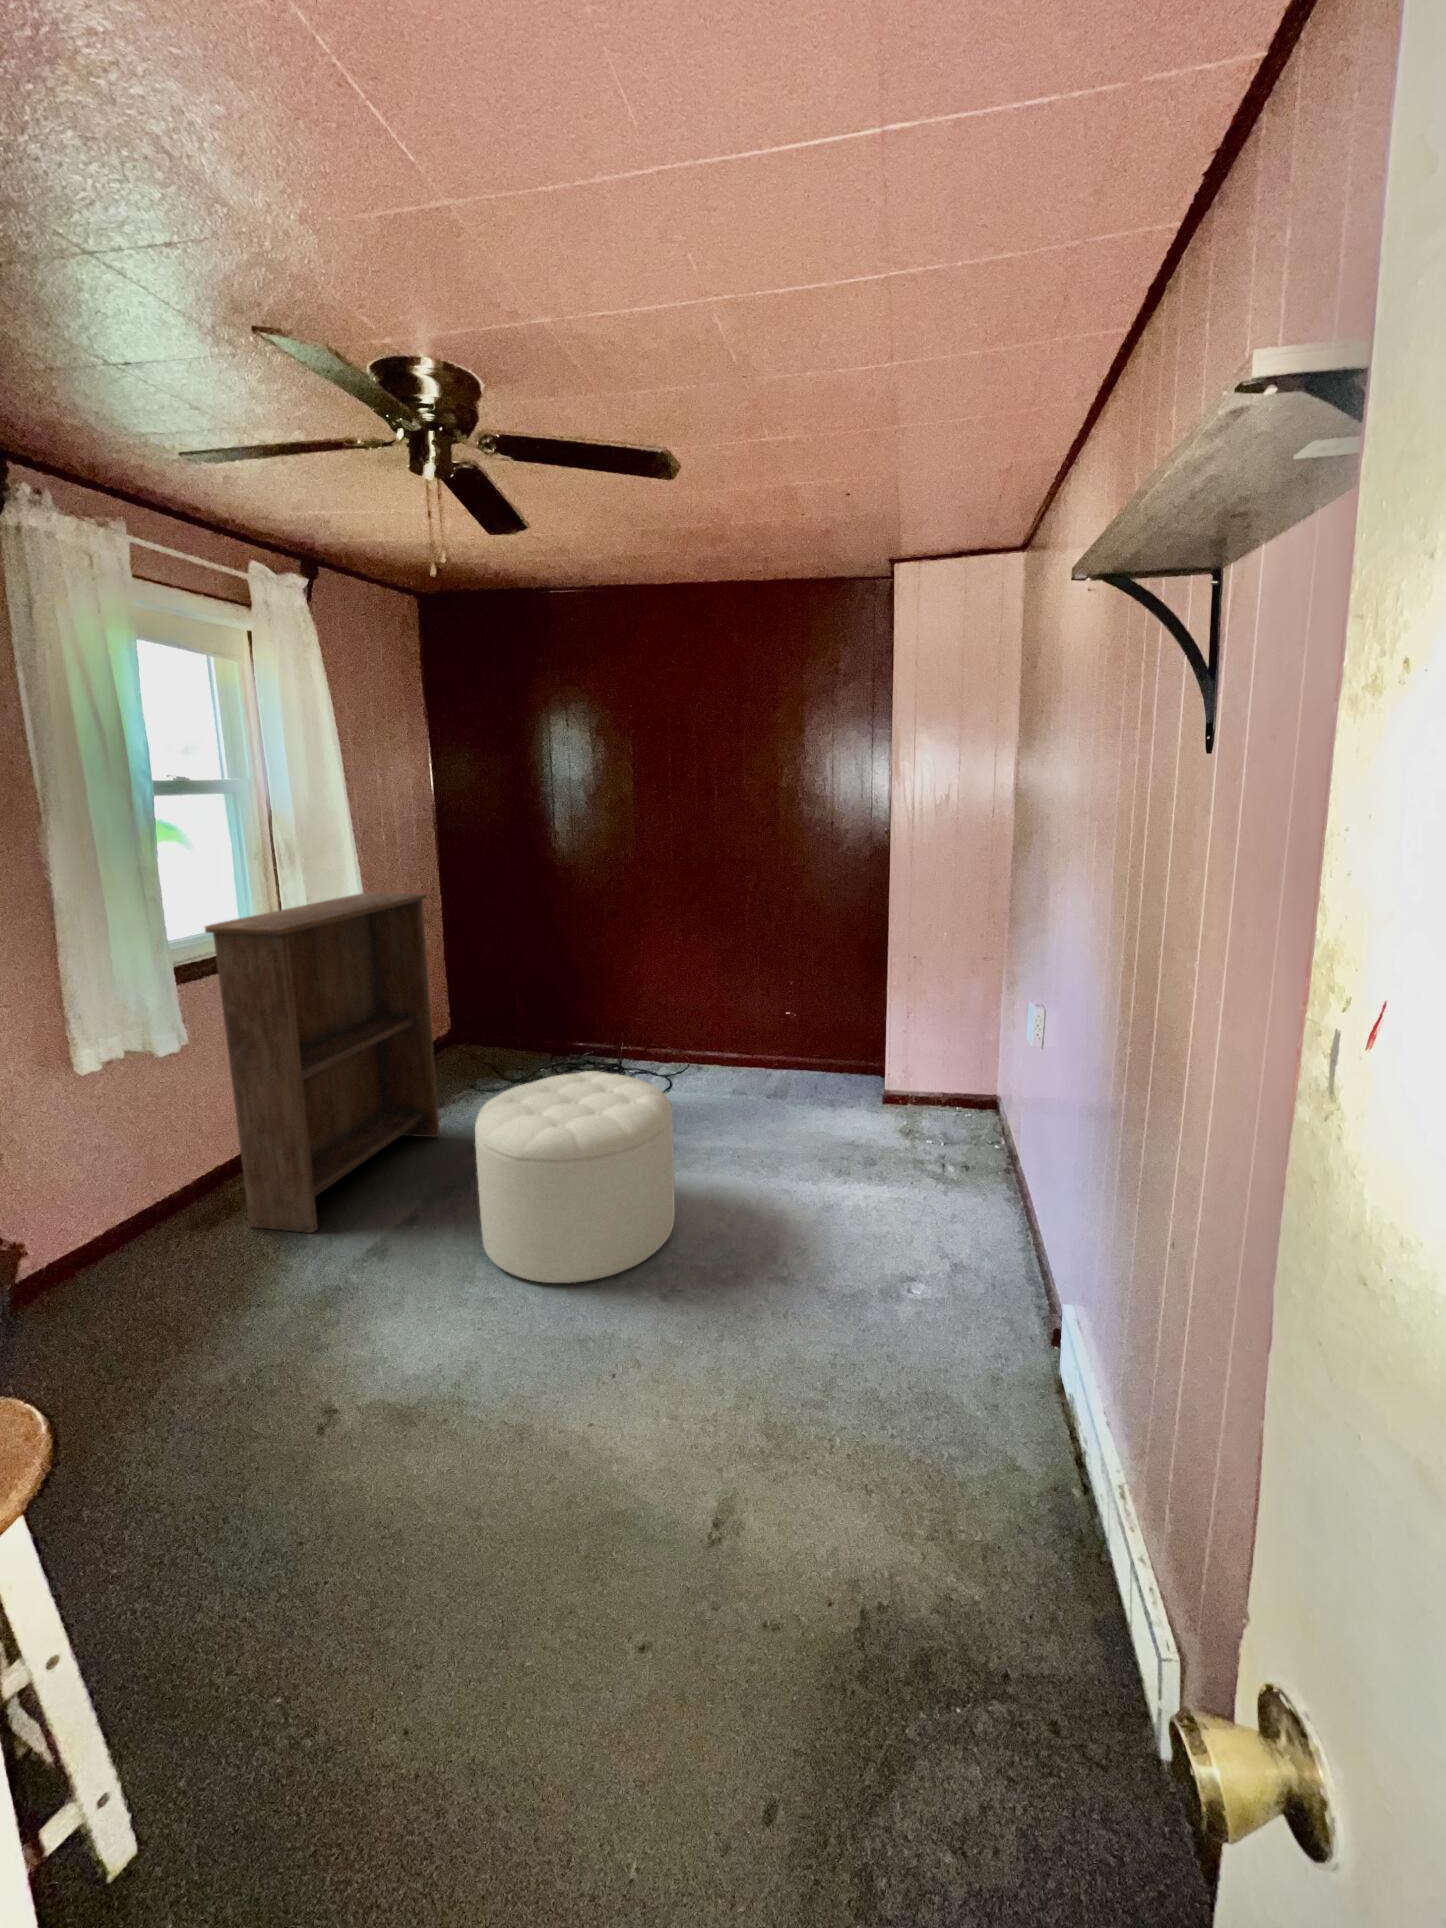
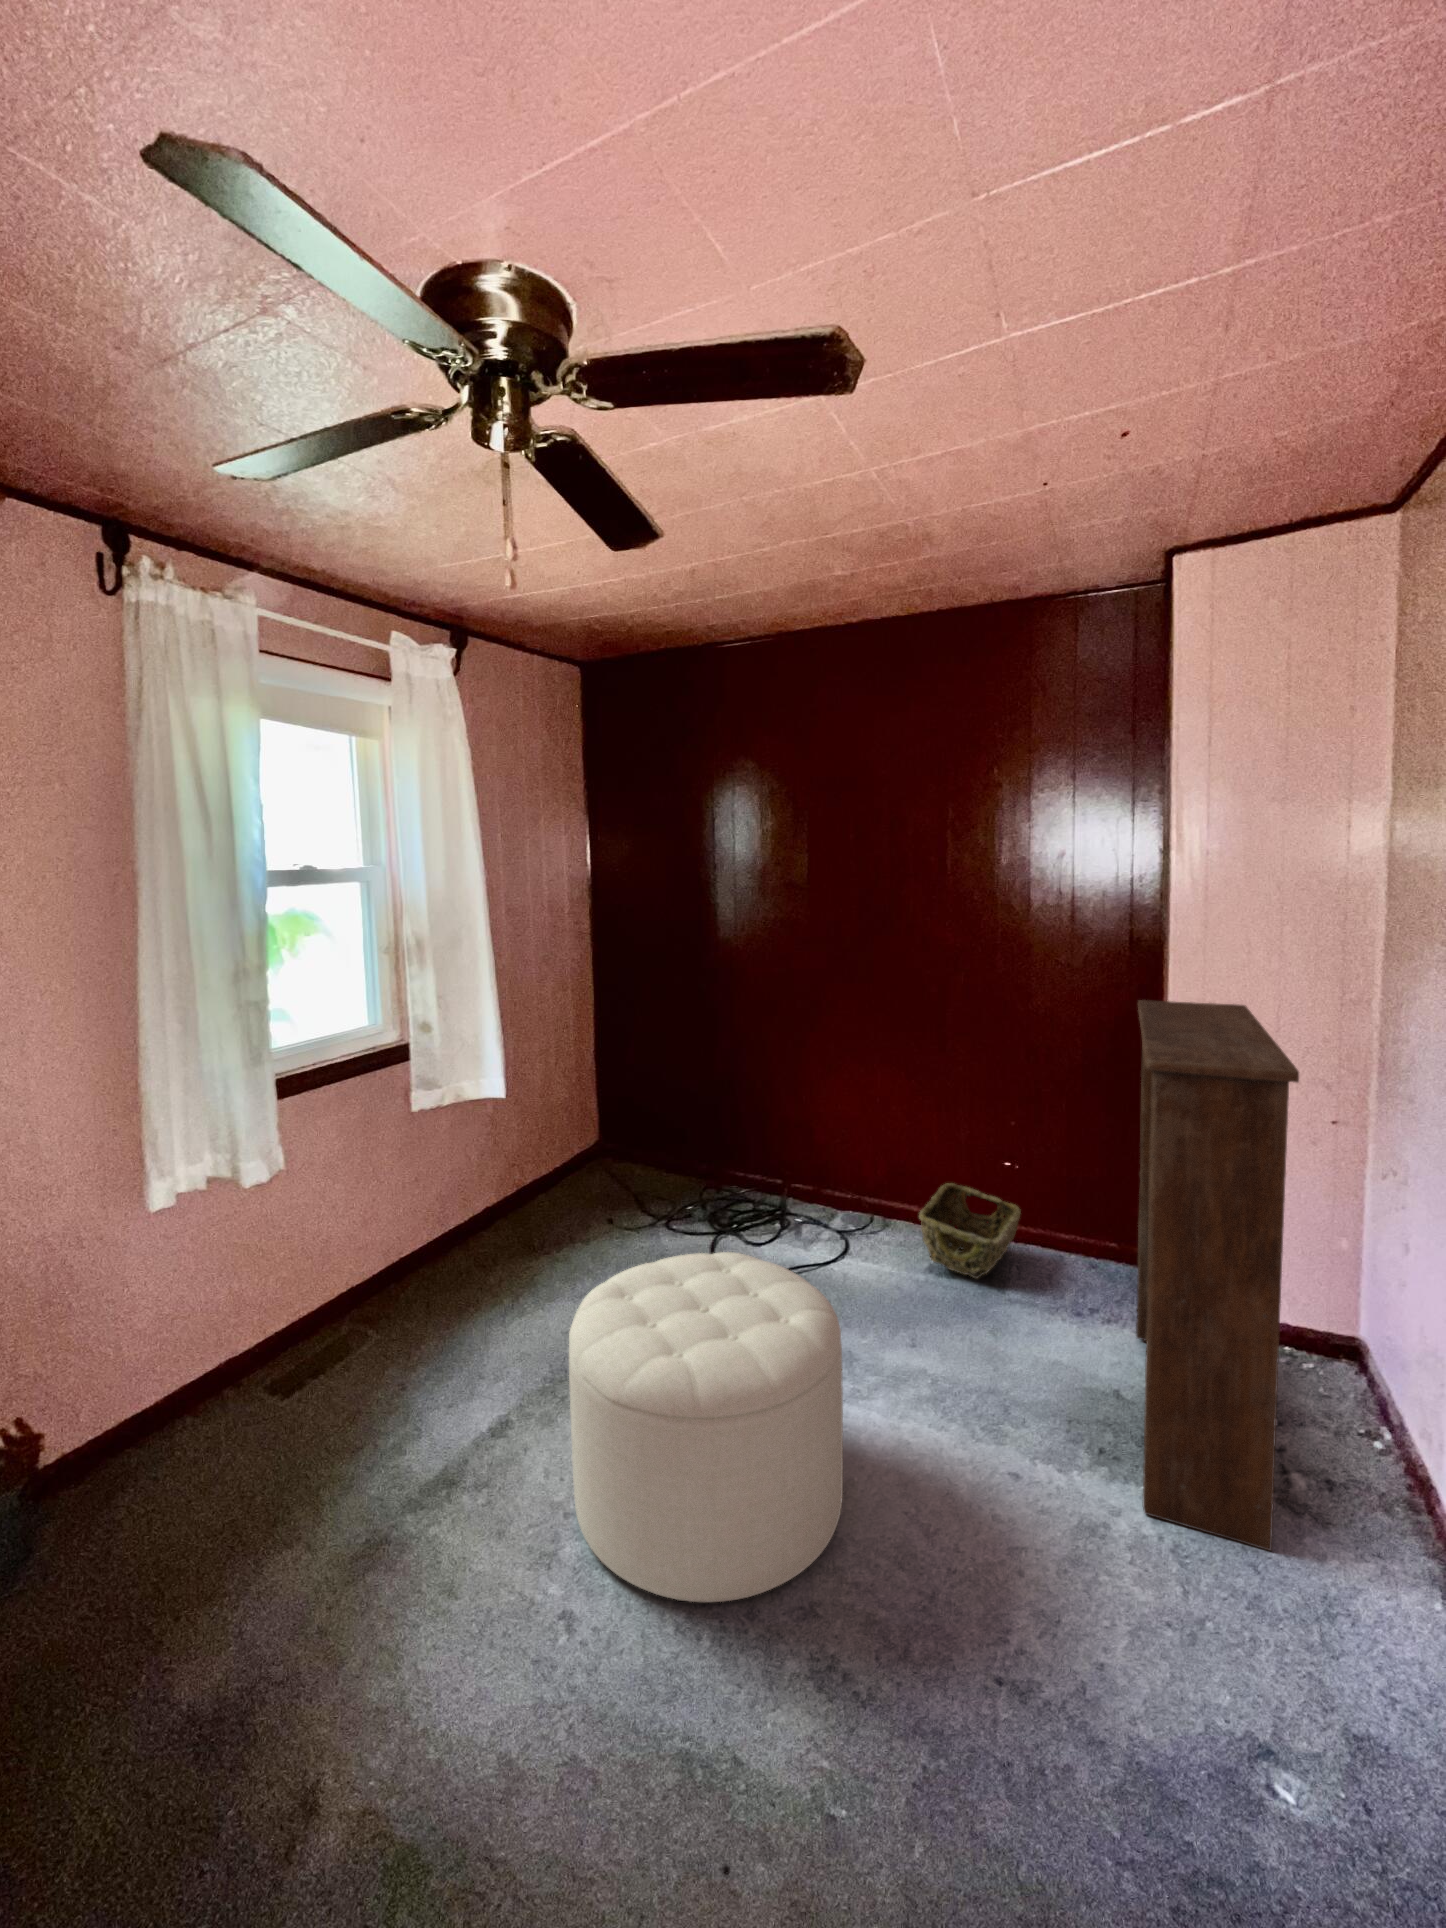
bookshelf: present [205,892,440,1233] -> present [1136,1000,1299,1551]
woven basket: none [723,1032,796,1094] -> present [919,1183,1021,1278]

